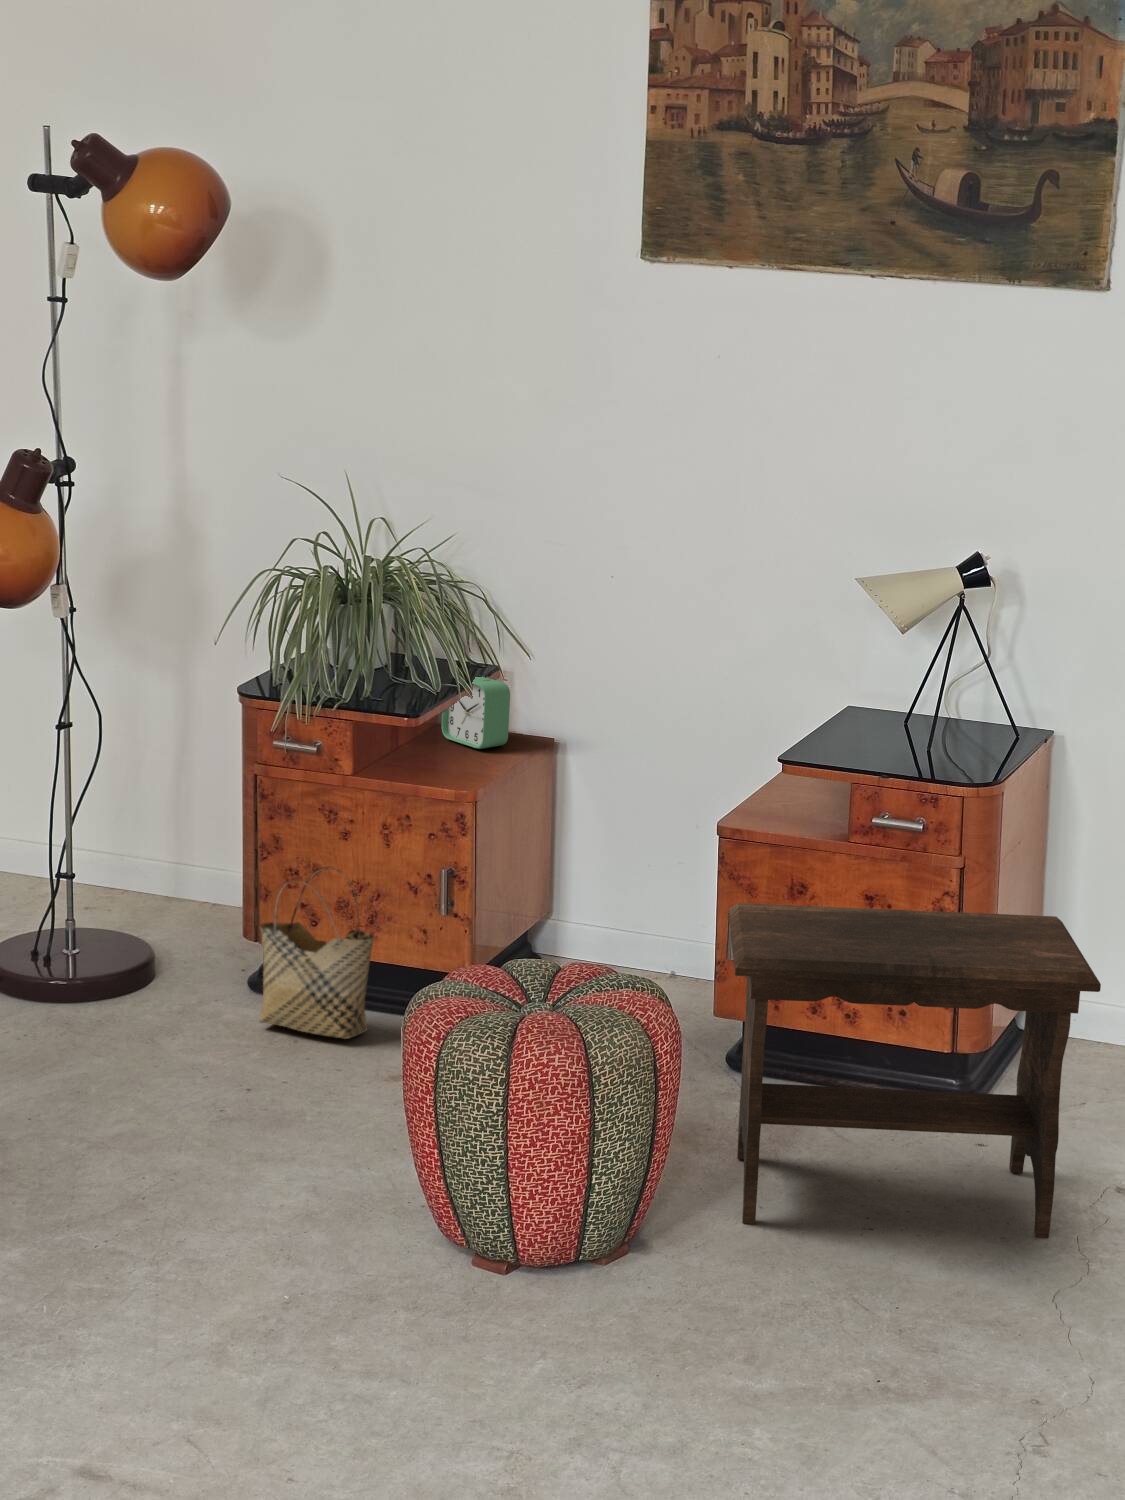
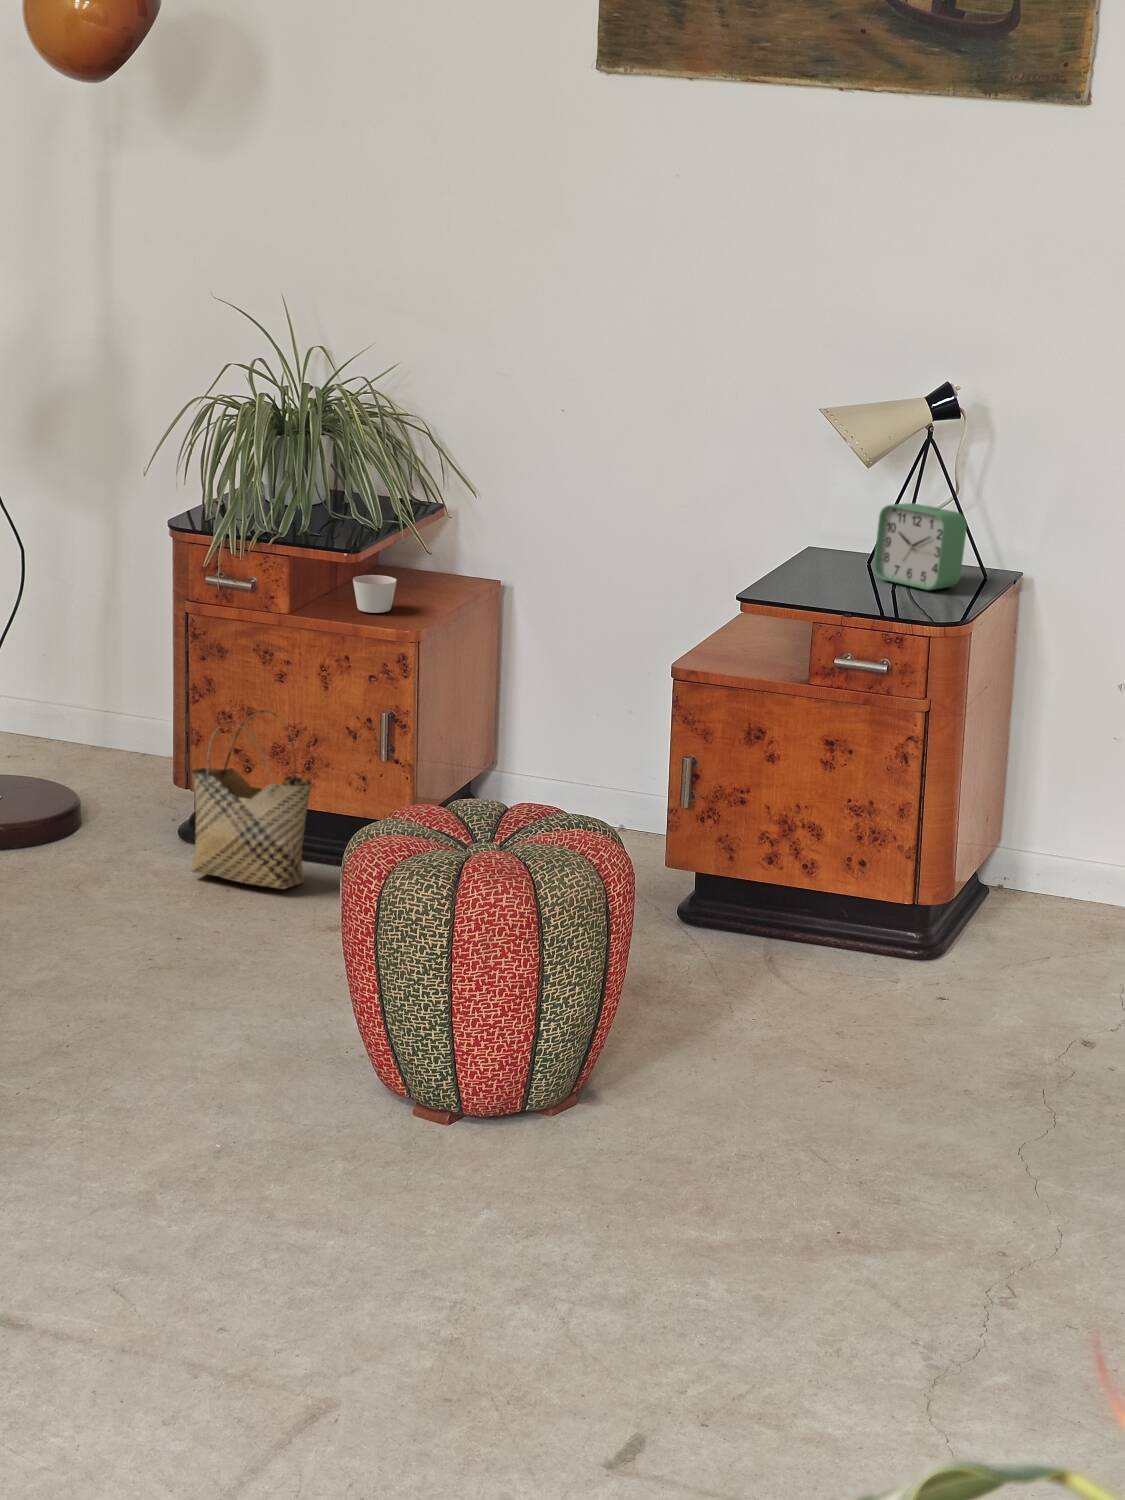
alarm clock: present [442,677,510,749] -> present [874,503,967,590]
candle: none [413,736,455,773] -> present [353,575,397,613]
footstool: present [729,903,1101,1238] -> none [685,744,1072,1090]

